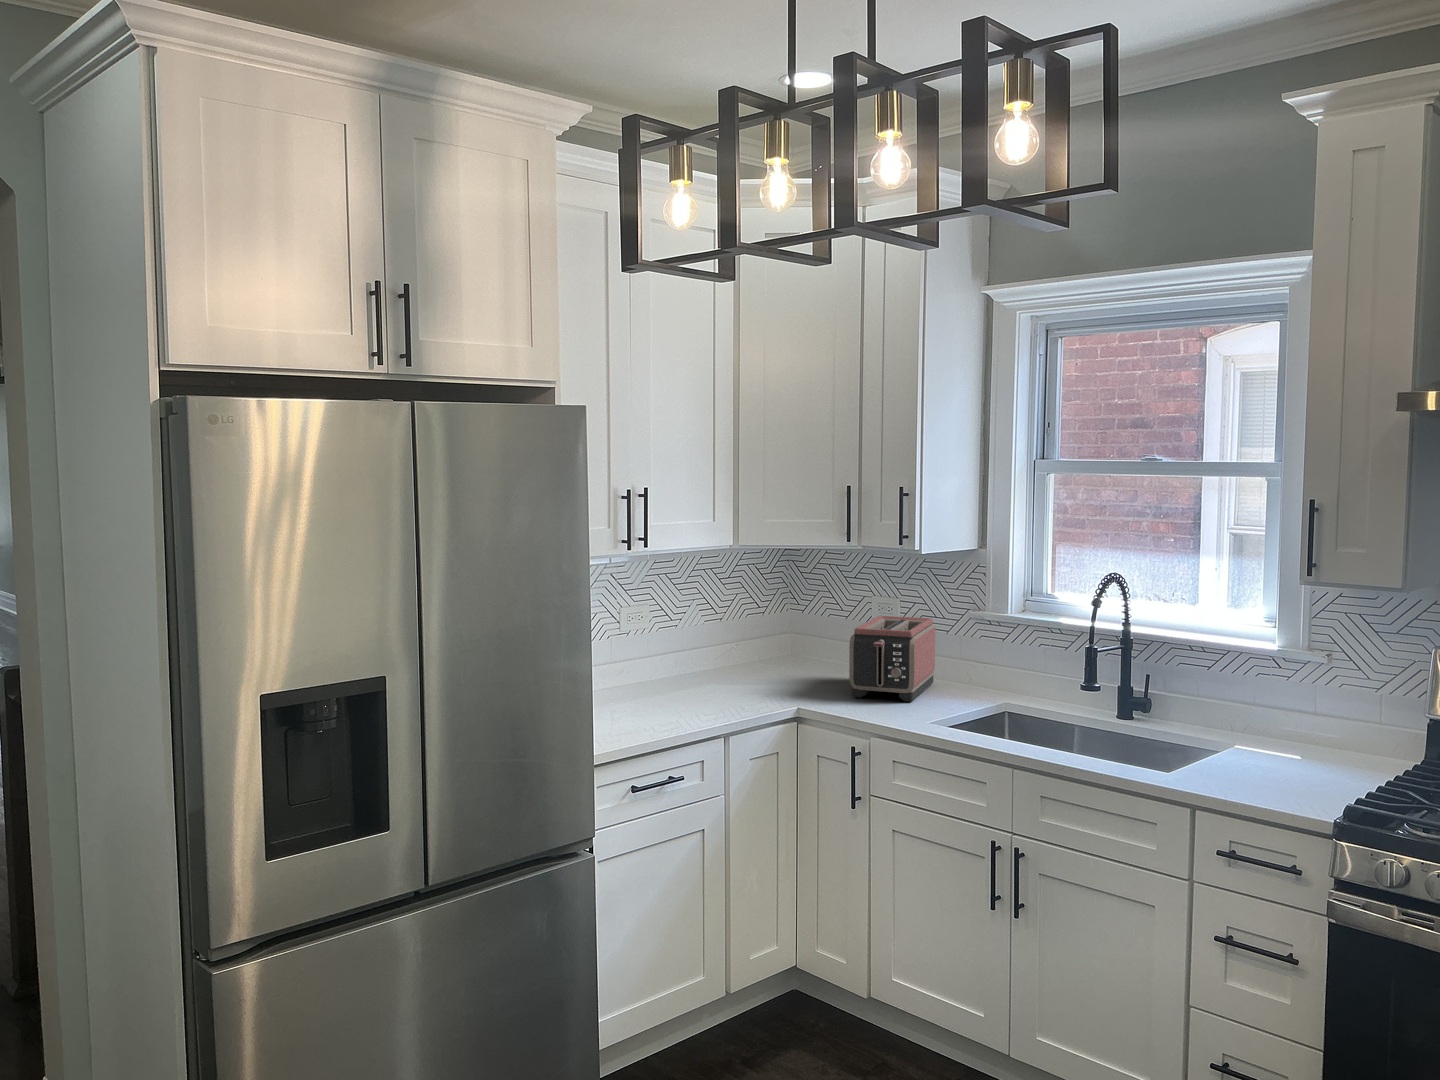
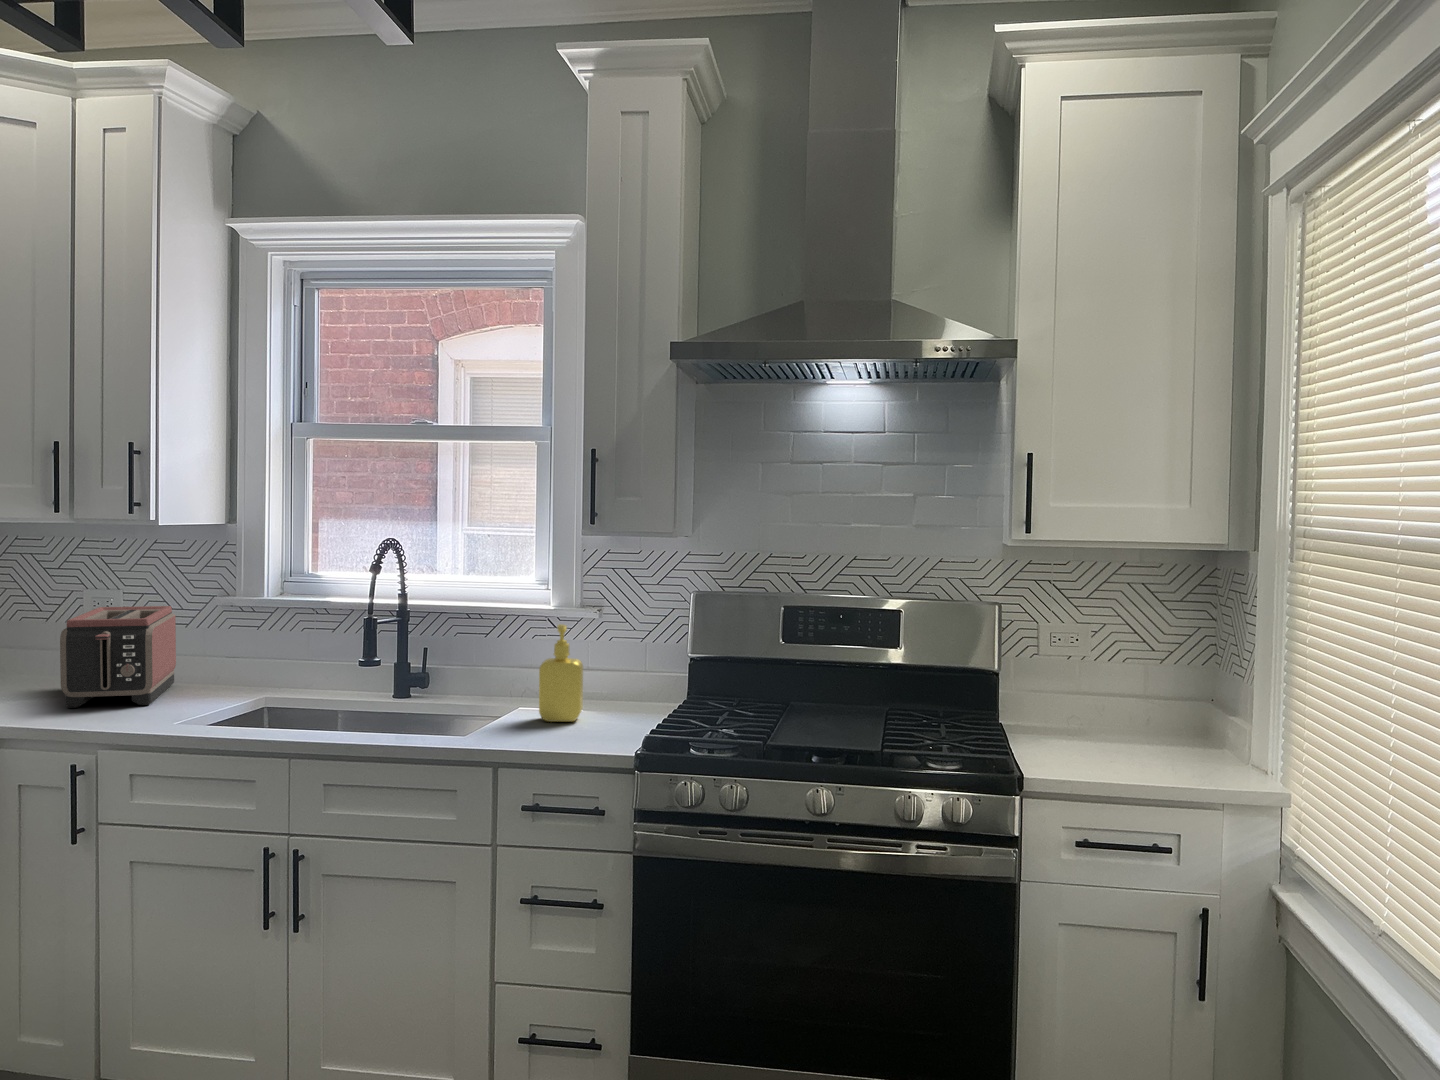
soap dispenser: none [1249,671,1300,770] -> present [539,624,583,722]

